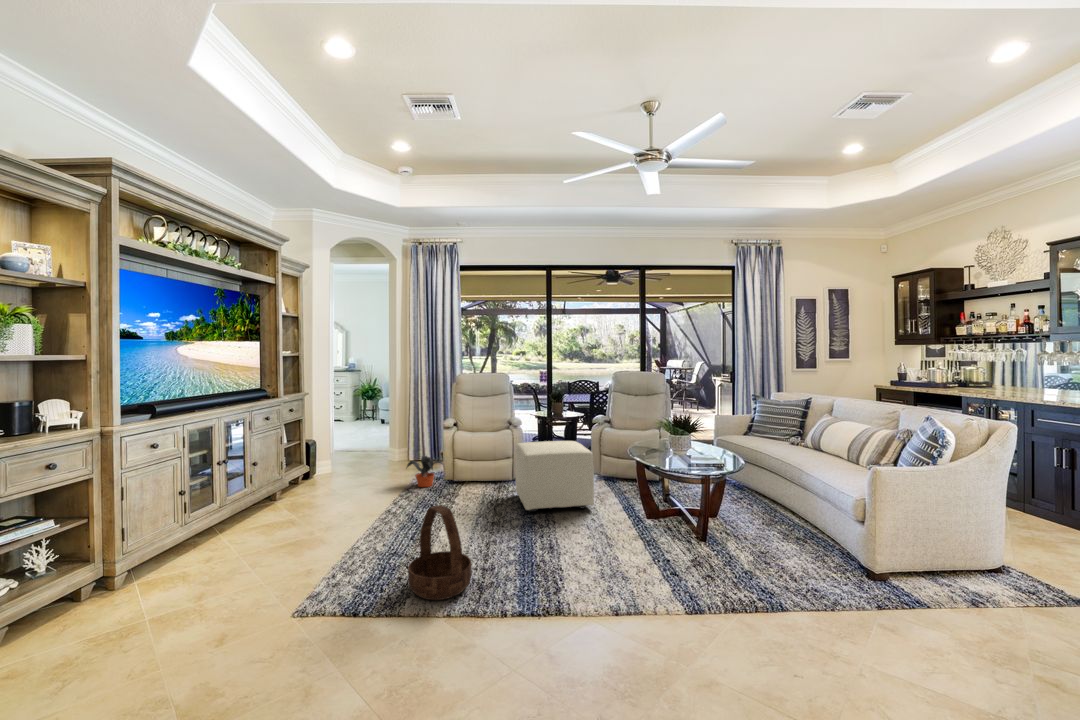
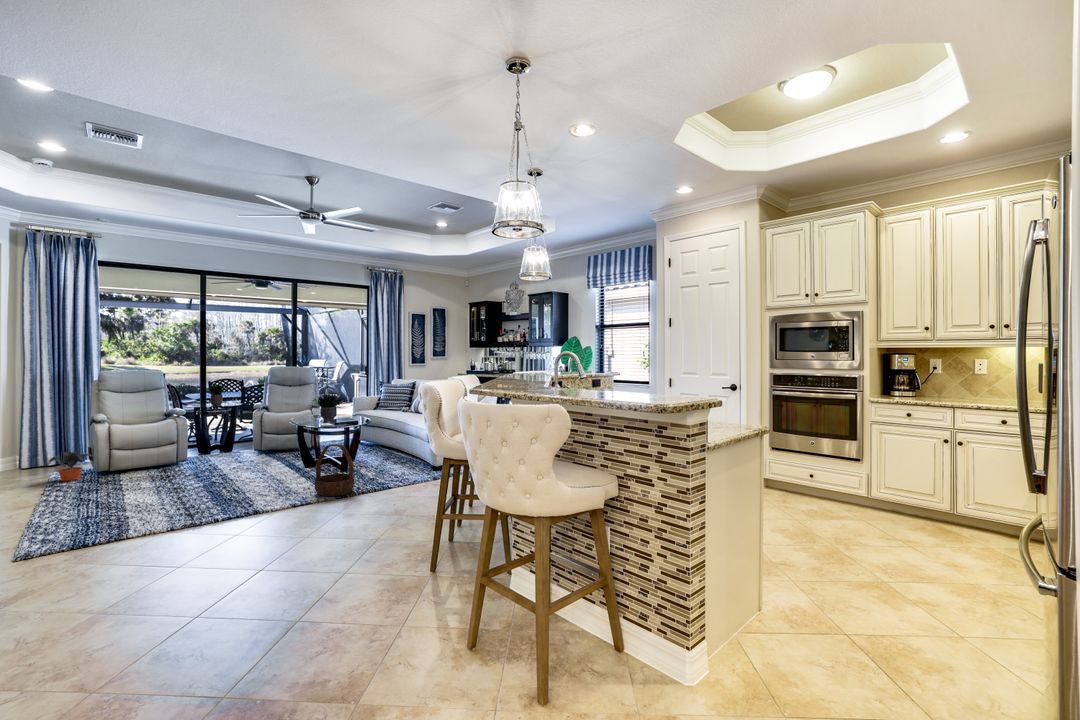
ottoman: present [516,441,594,512] -> none [184,422,262,478]
basket: present [408,505,472,600] -> present [315,444,354,496]

